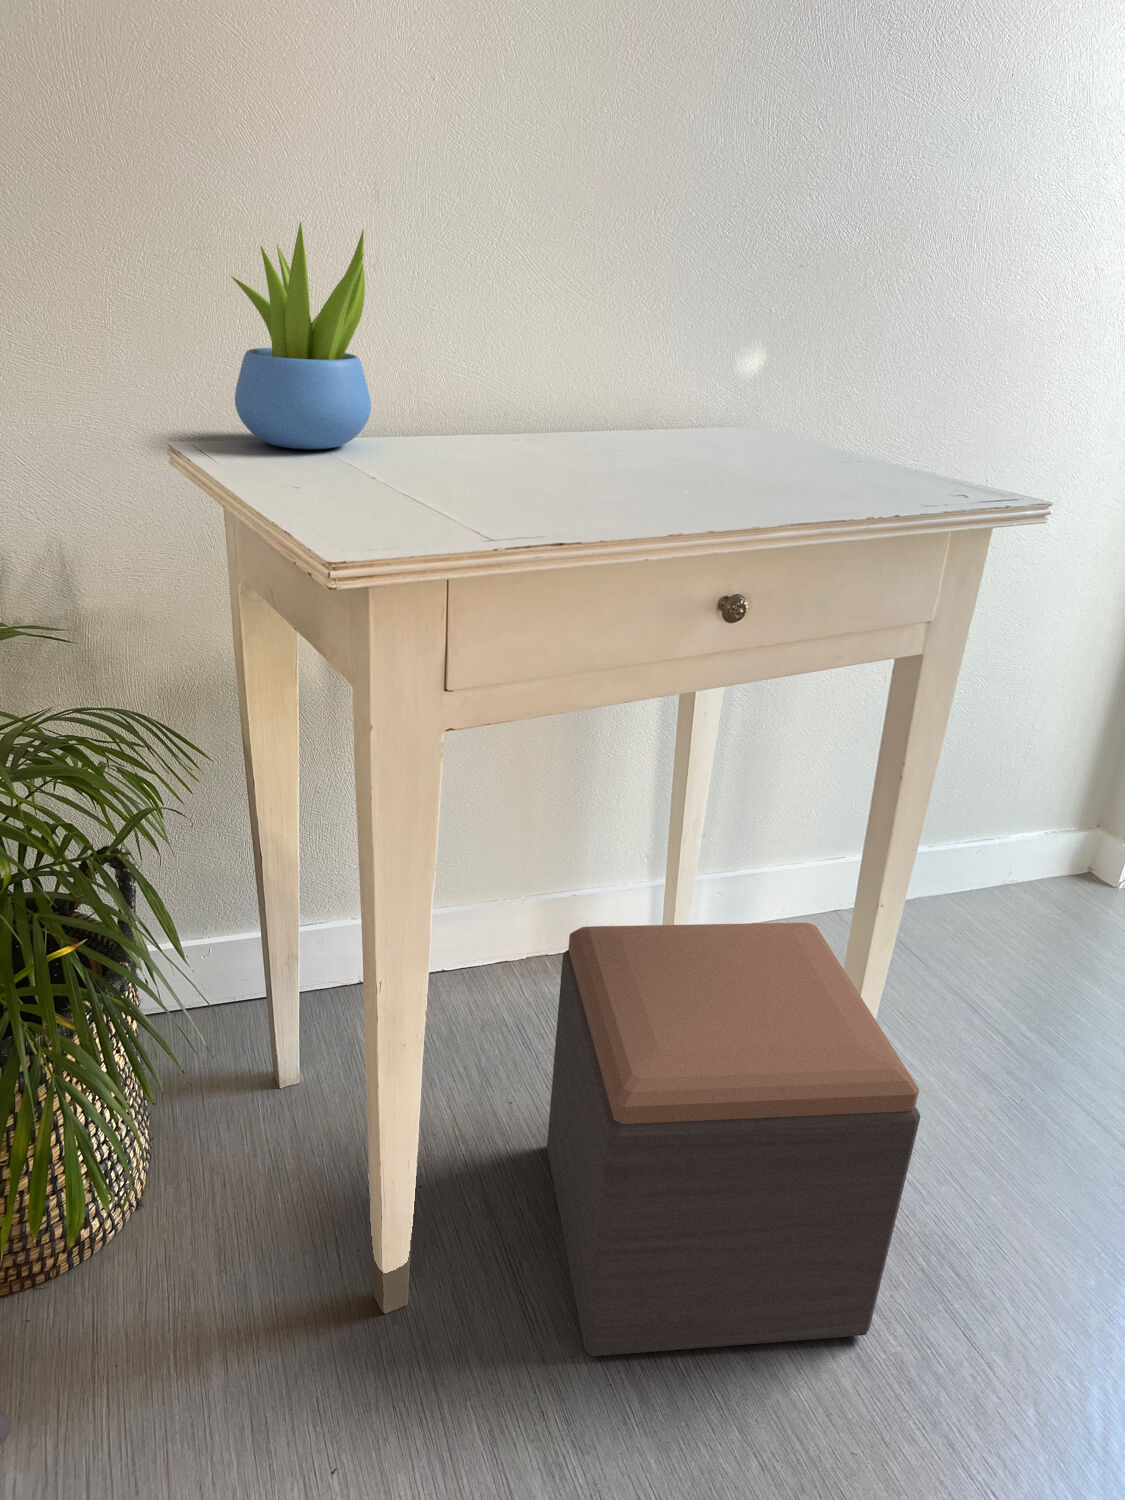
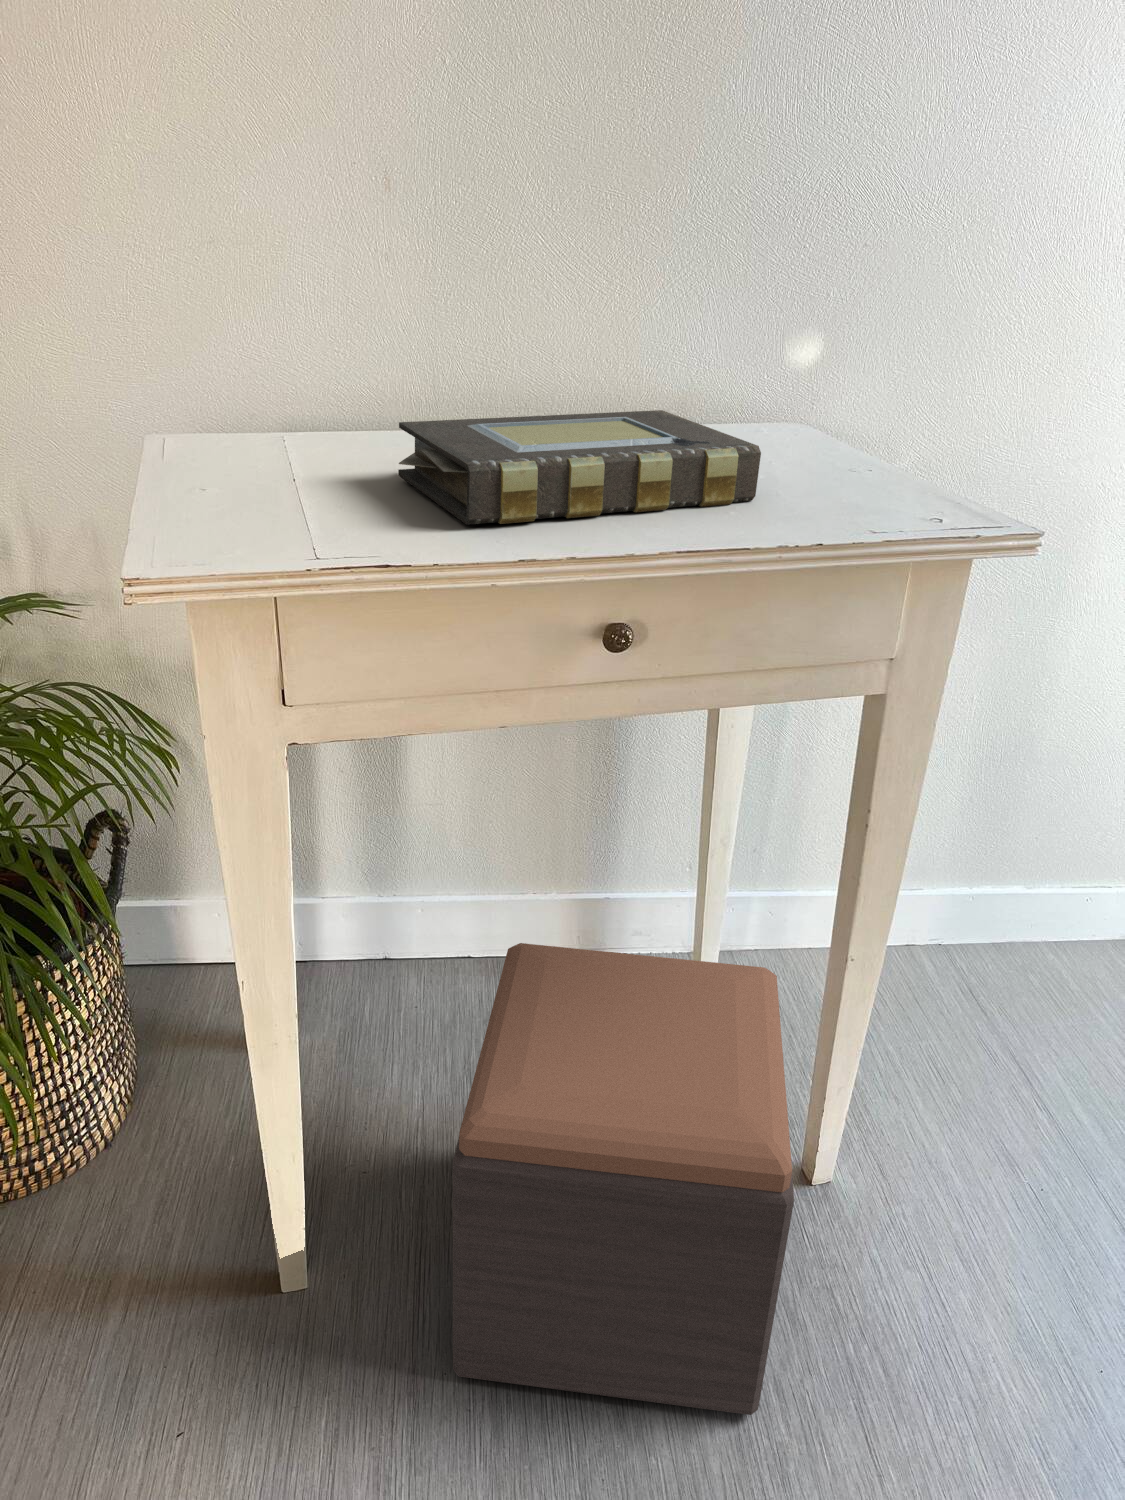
succulent plant: present [231,222,371,449] -> none [201,225,345,447]
book: none [468,409,812,509] -> present [398,410,761,525]

